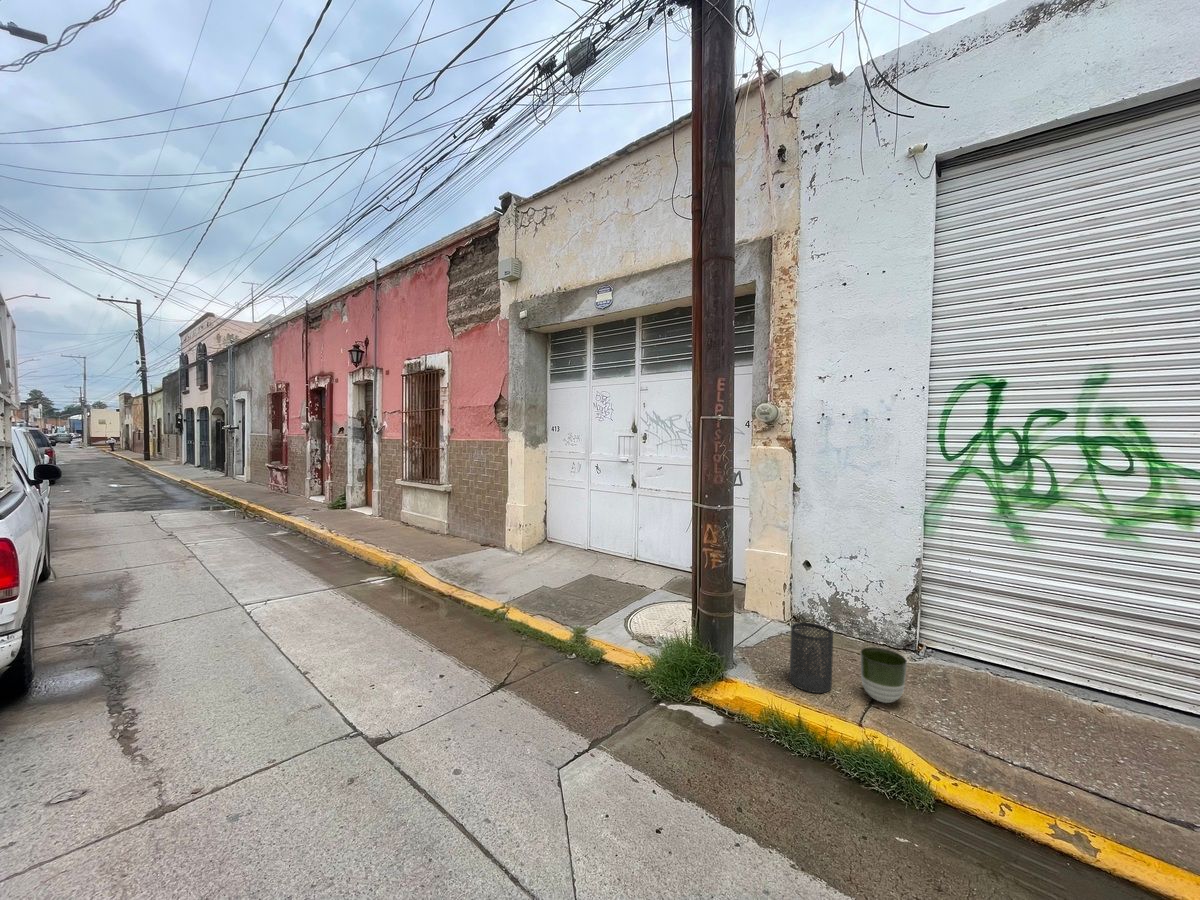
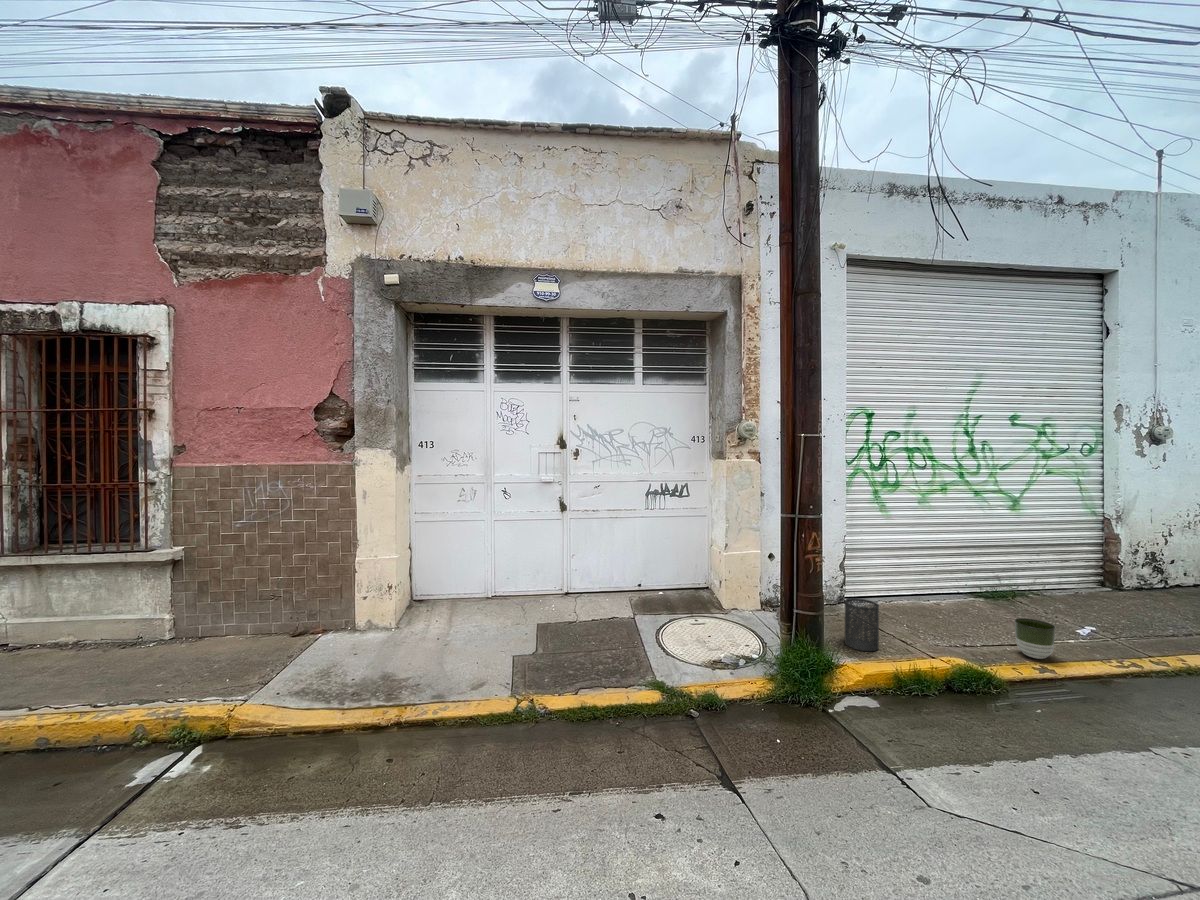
planter: present [861,648,907,703] -> present [1015,618,1055,659]

